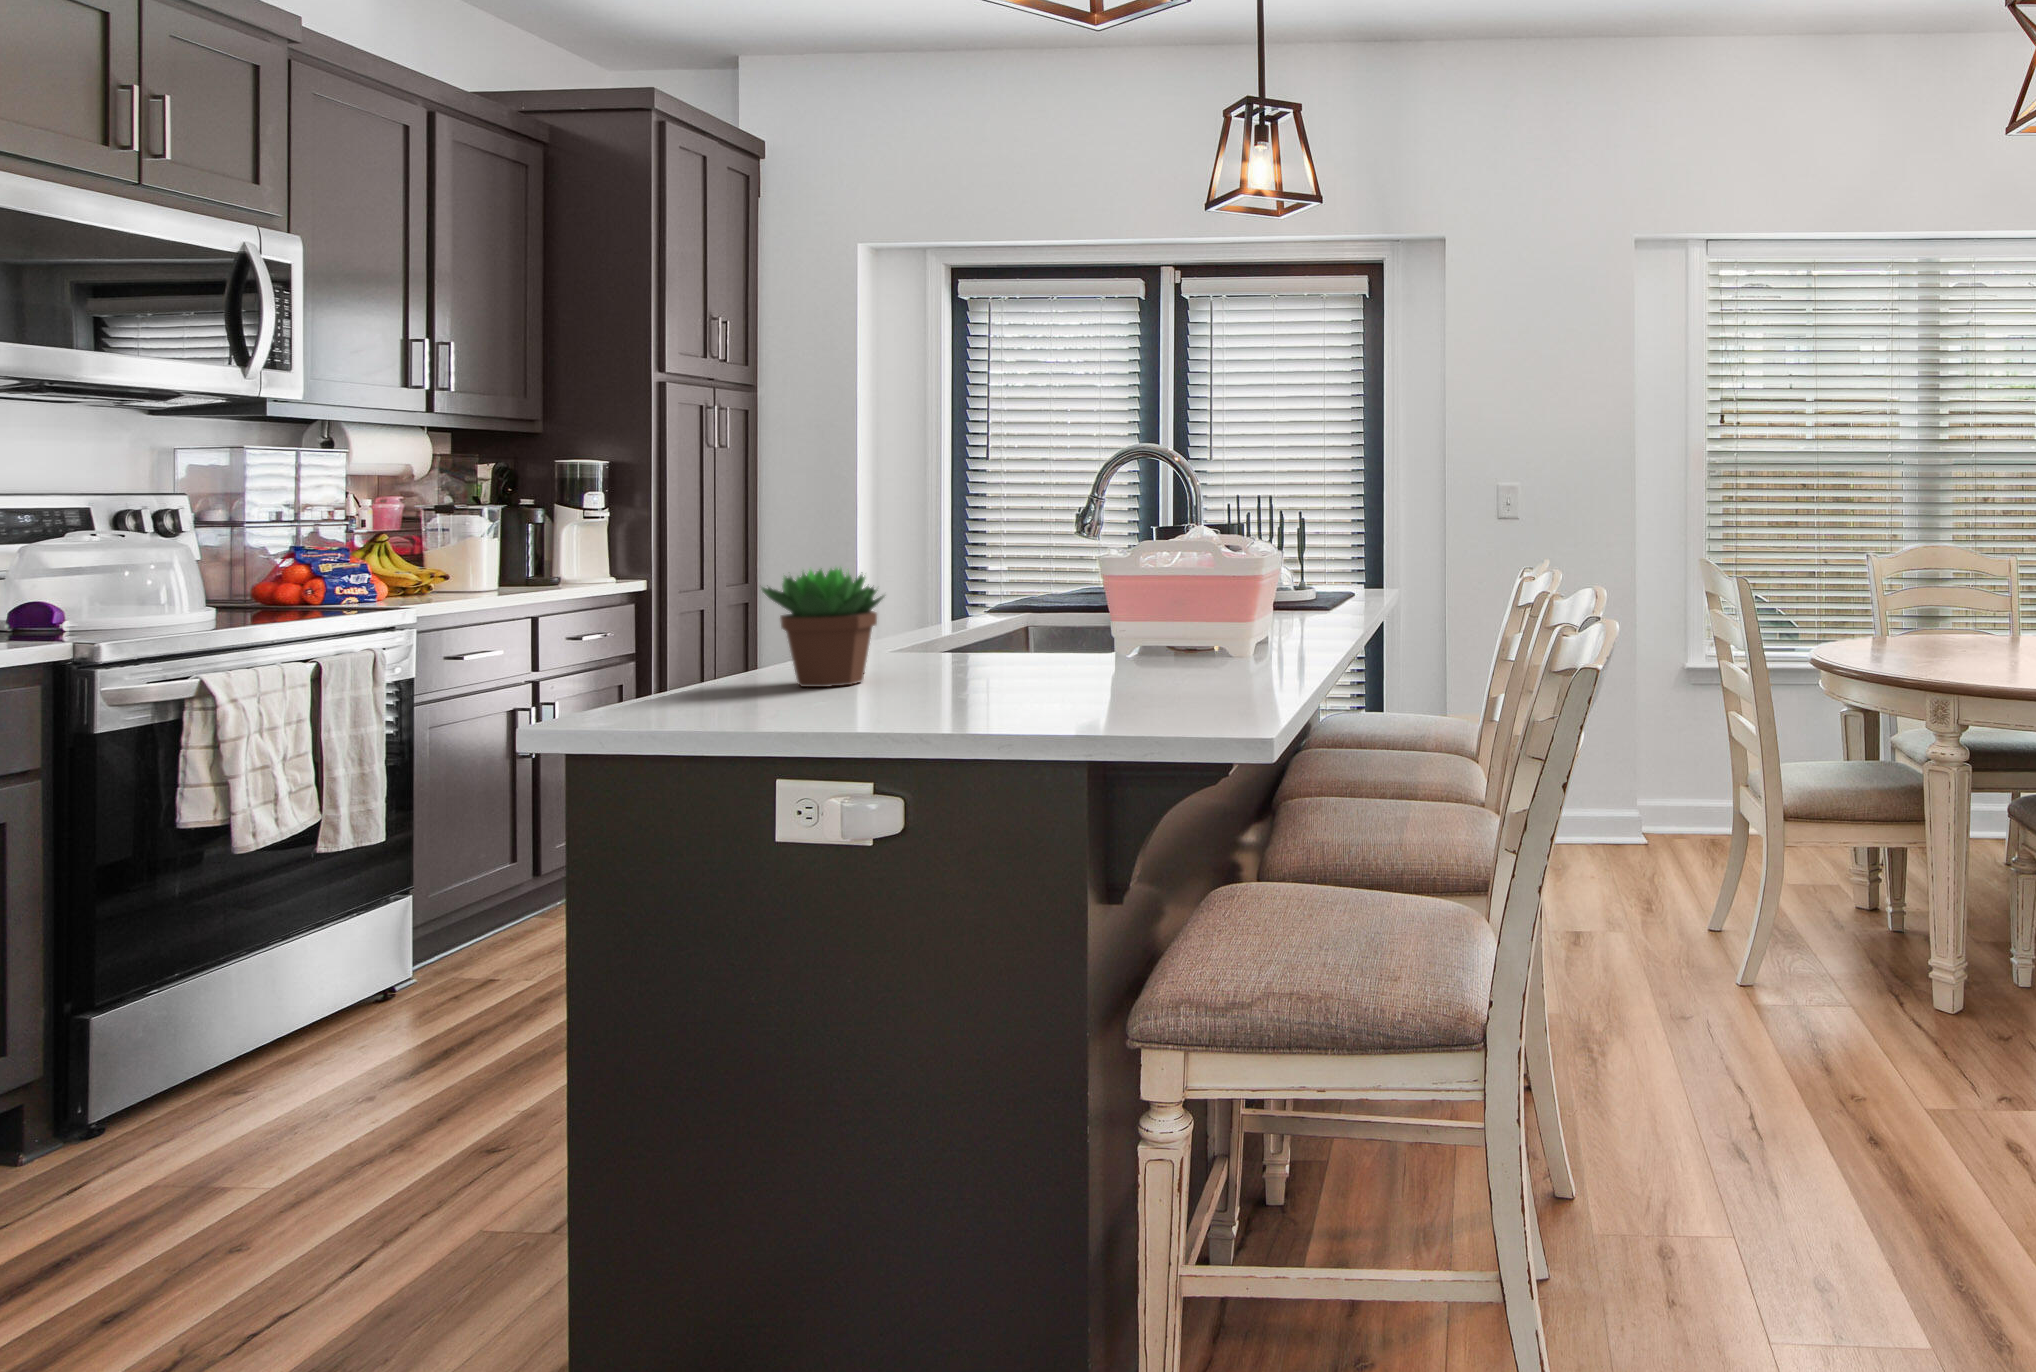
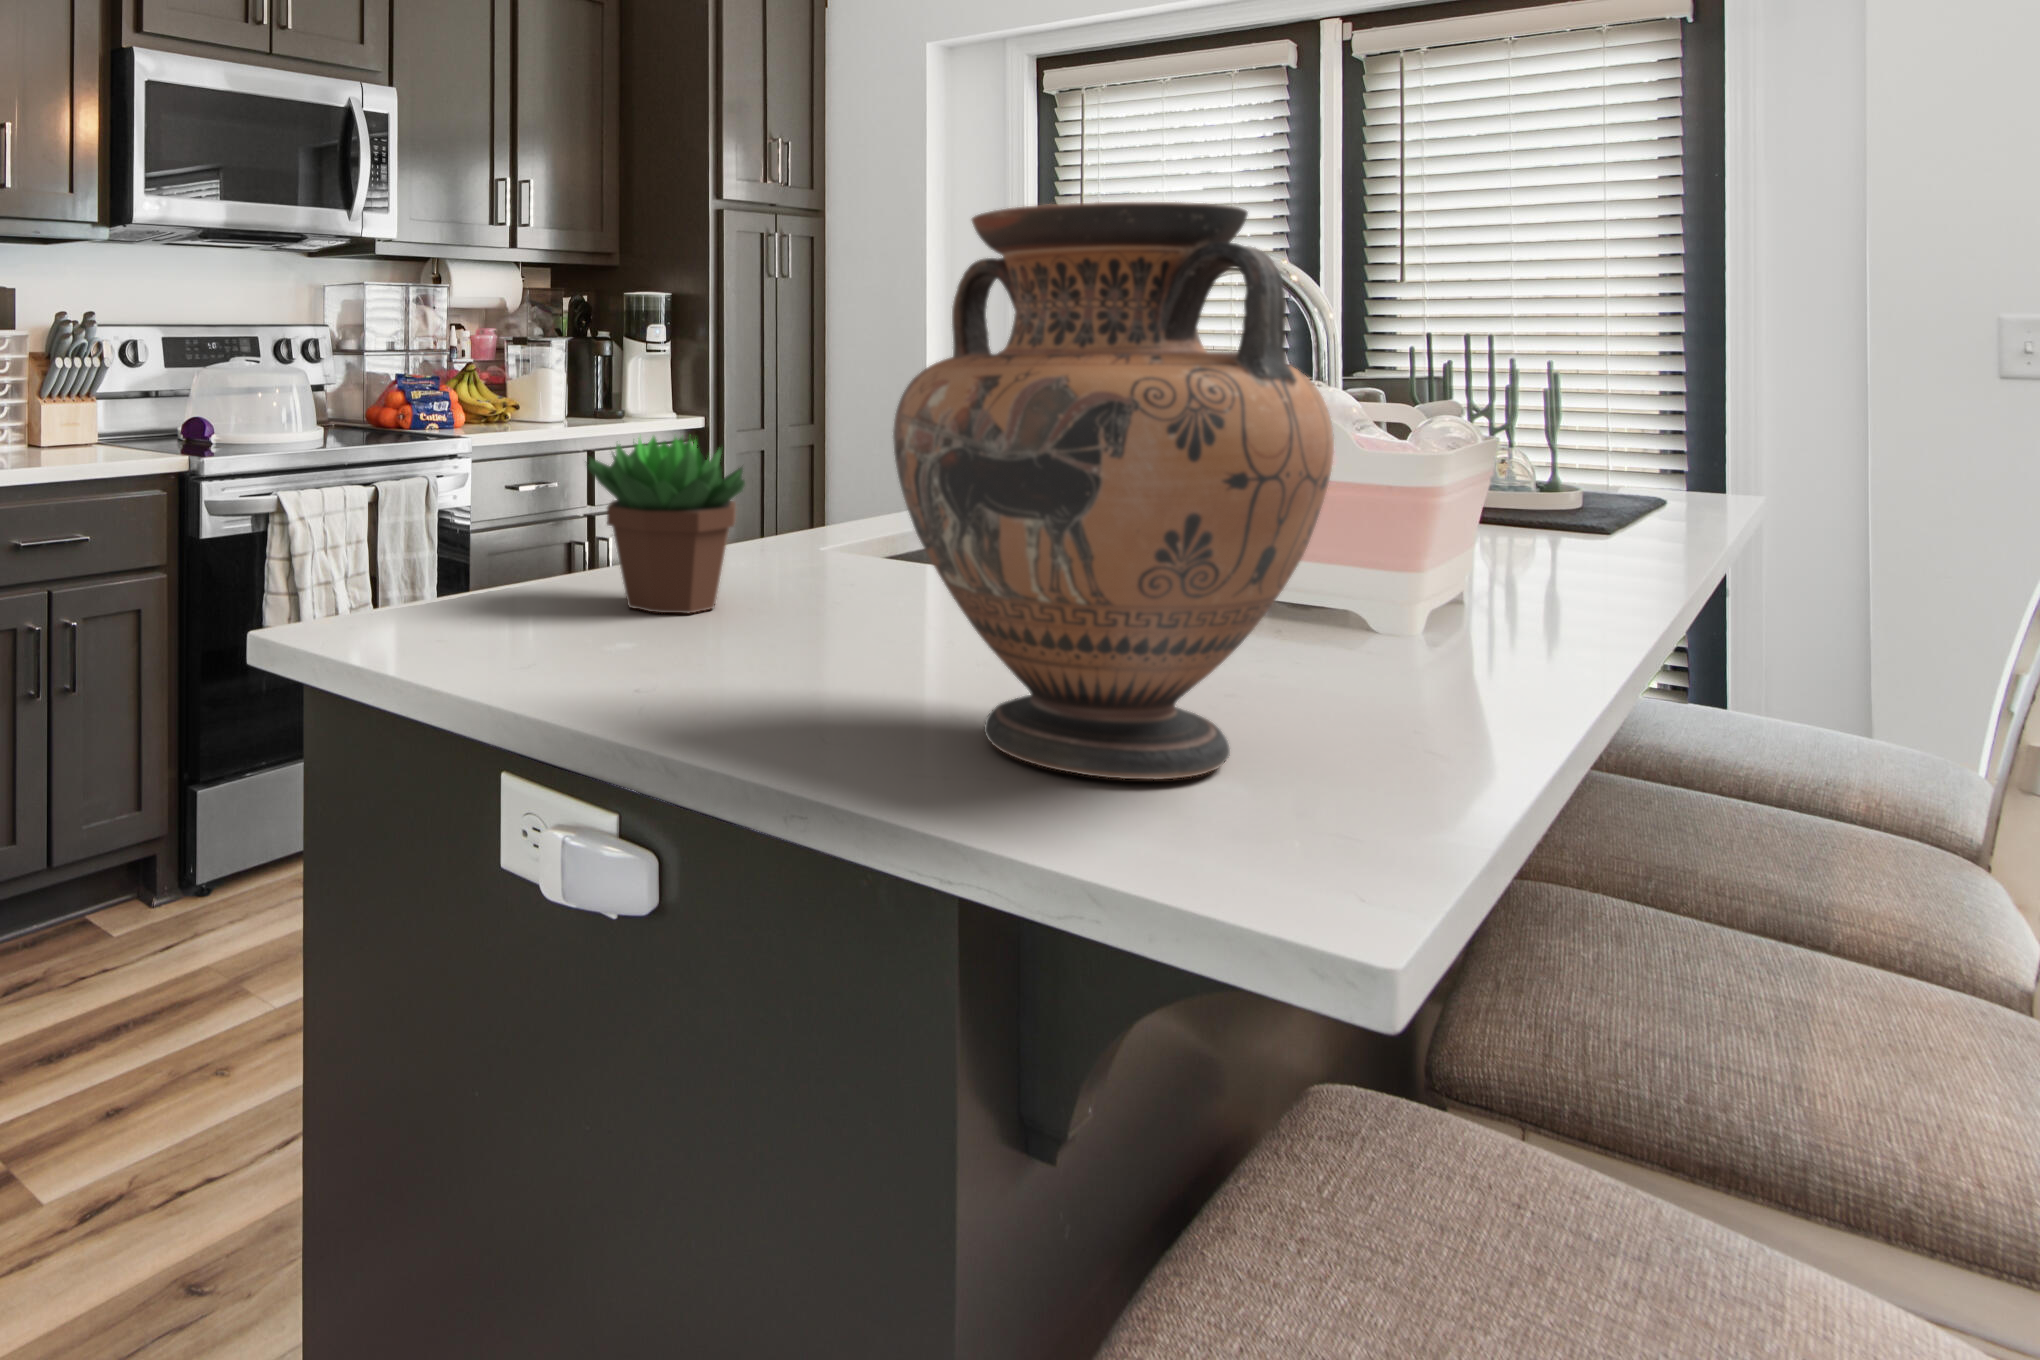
vase: none [1034,432,1238,707] -> present [893,202,1334,779]

